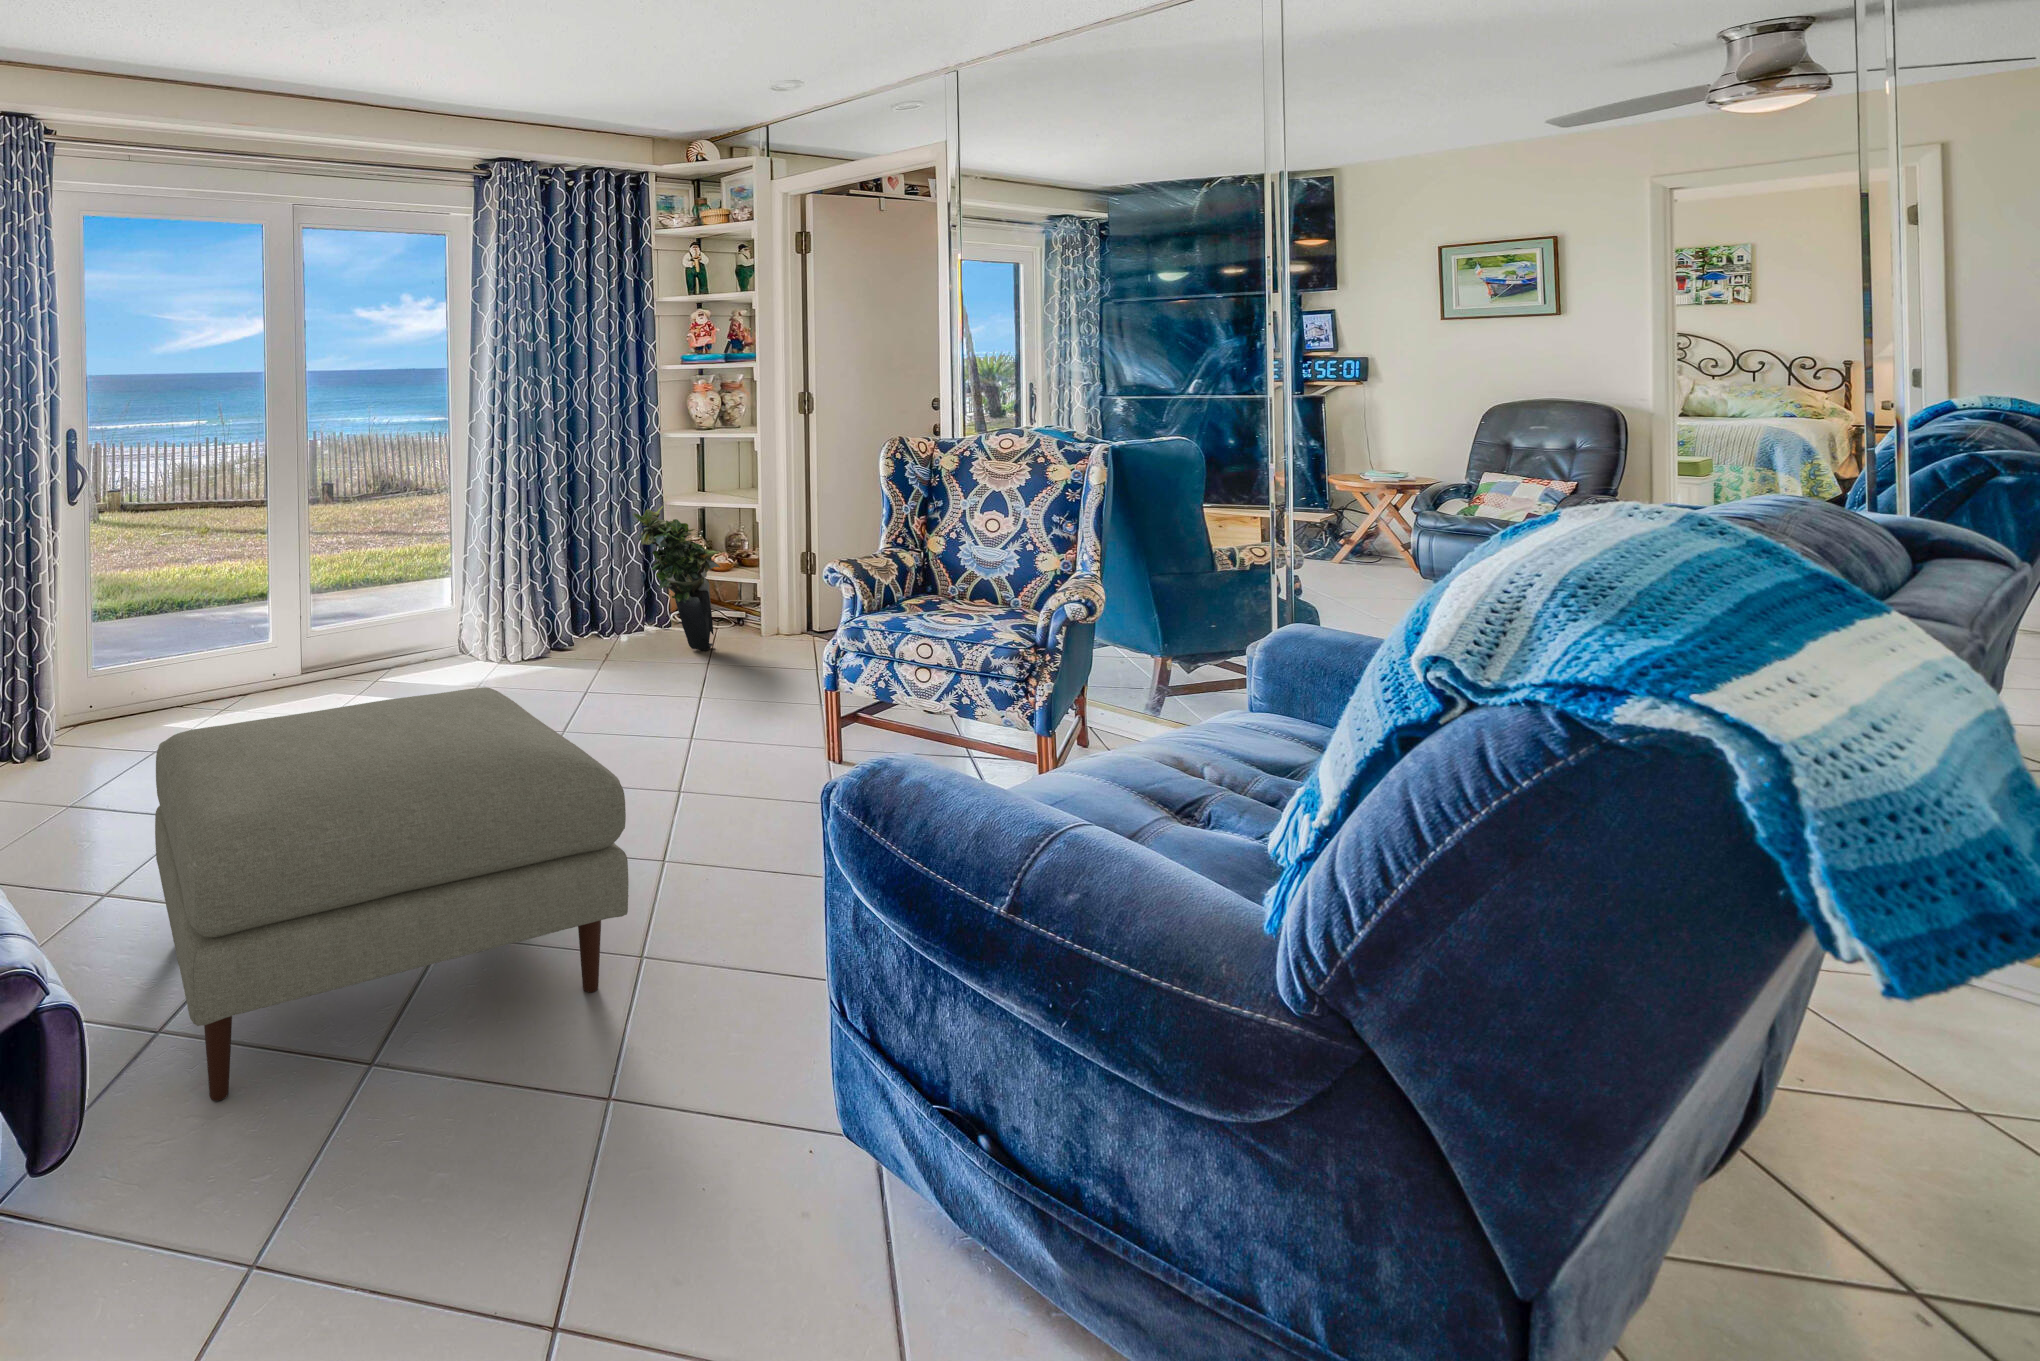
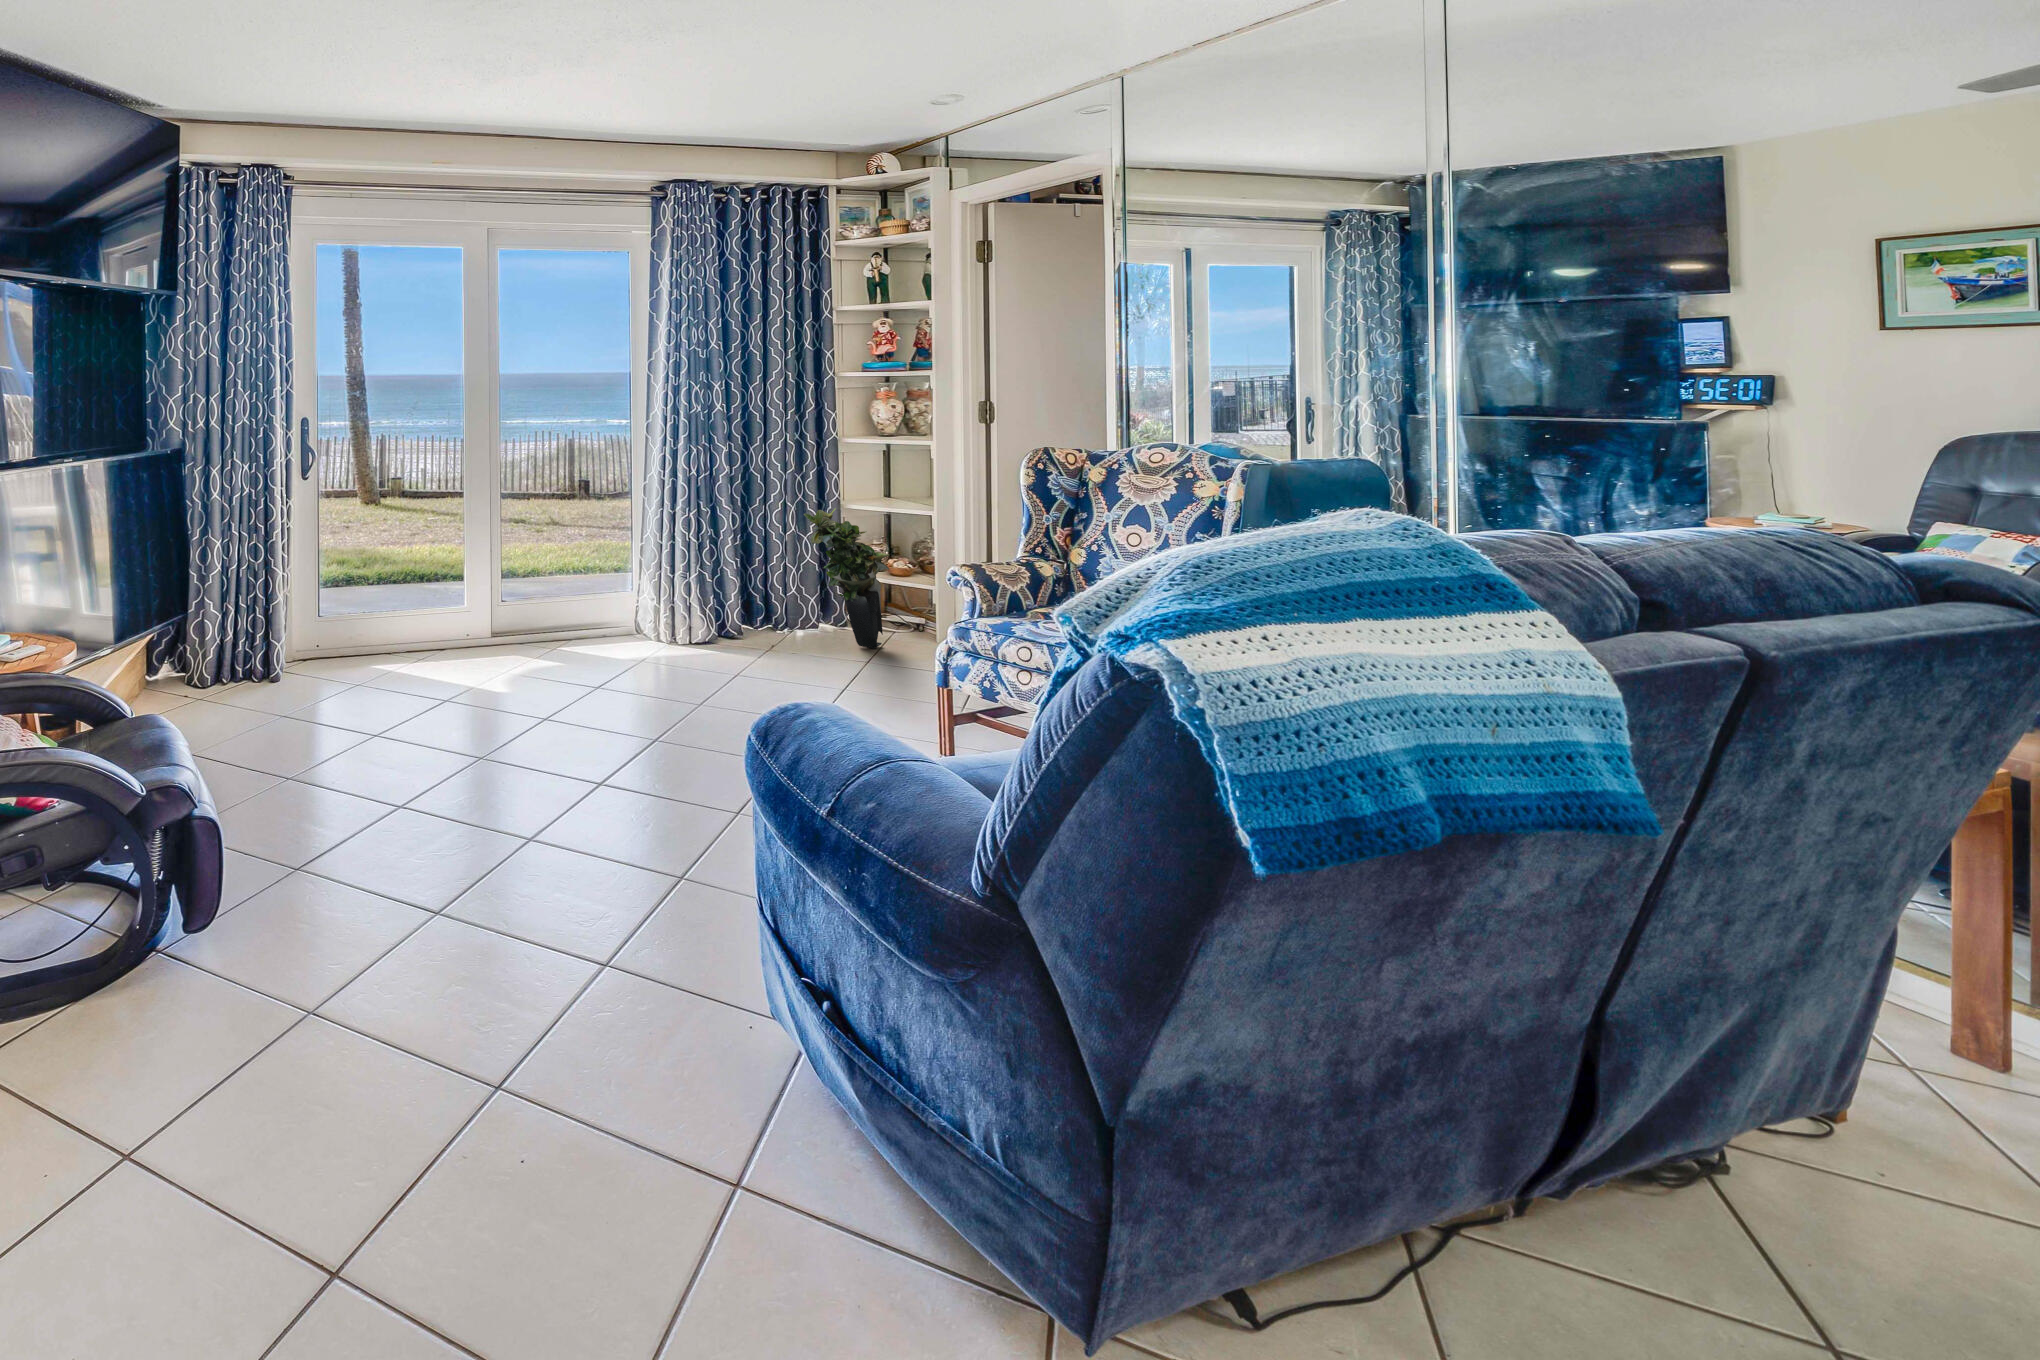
ottoman: present [155,687,628,1101] -> none [309,645,669,920]

